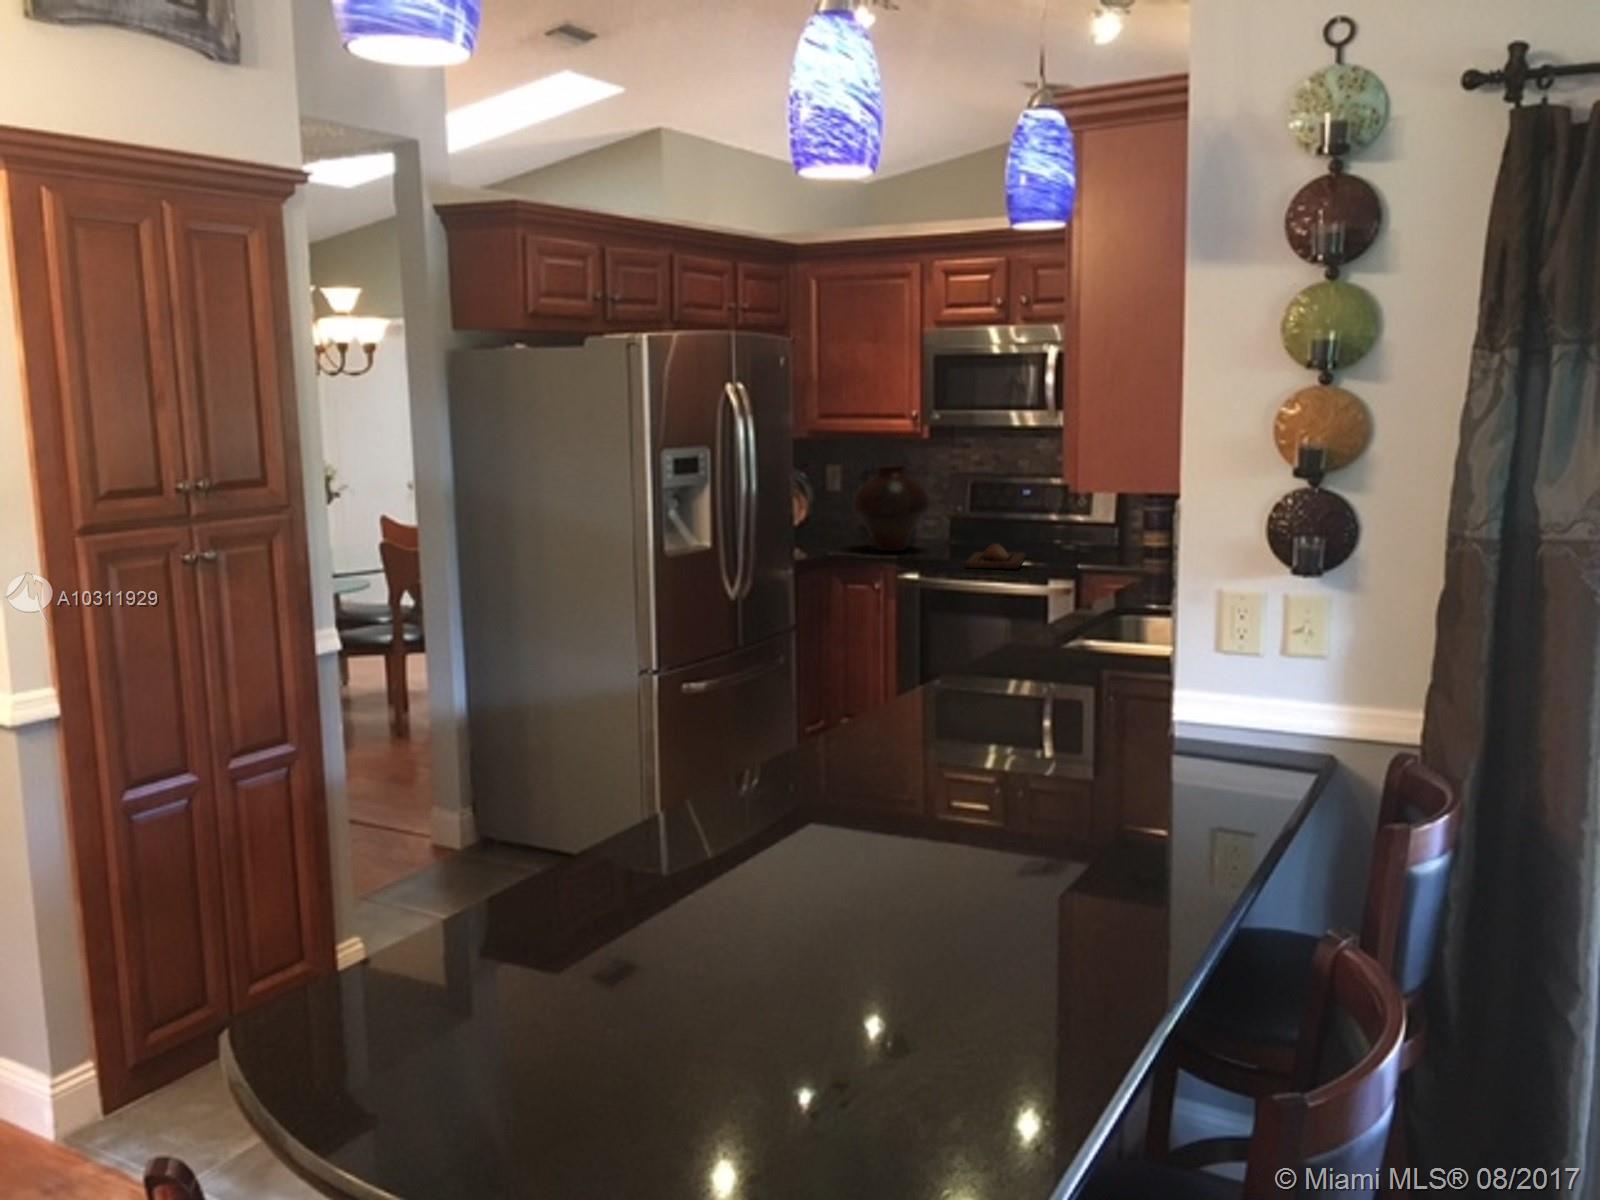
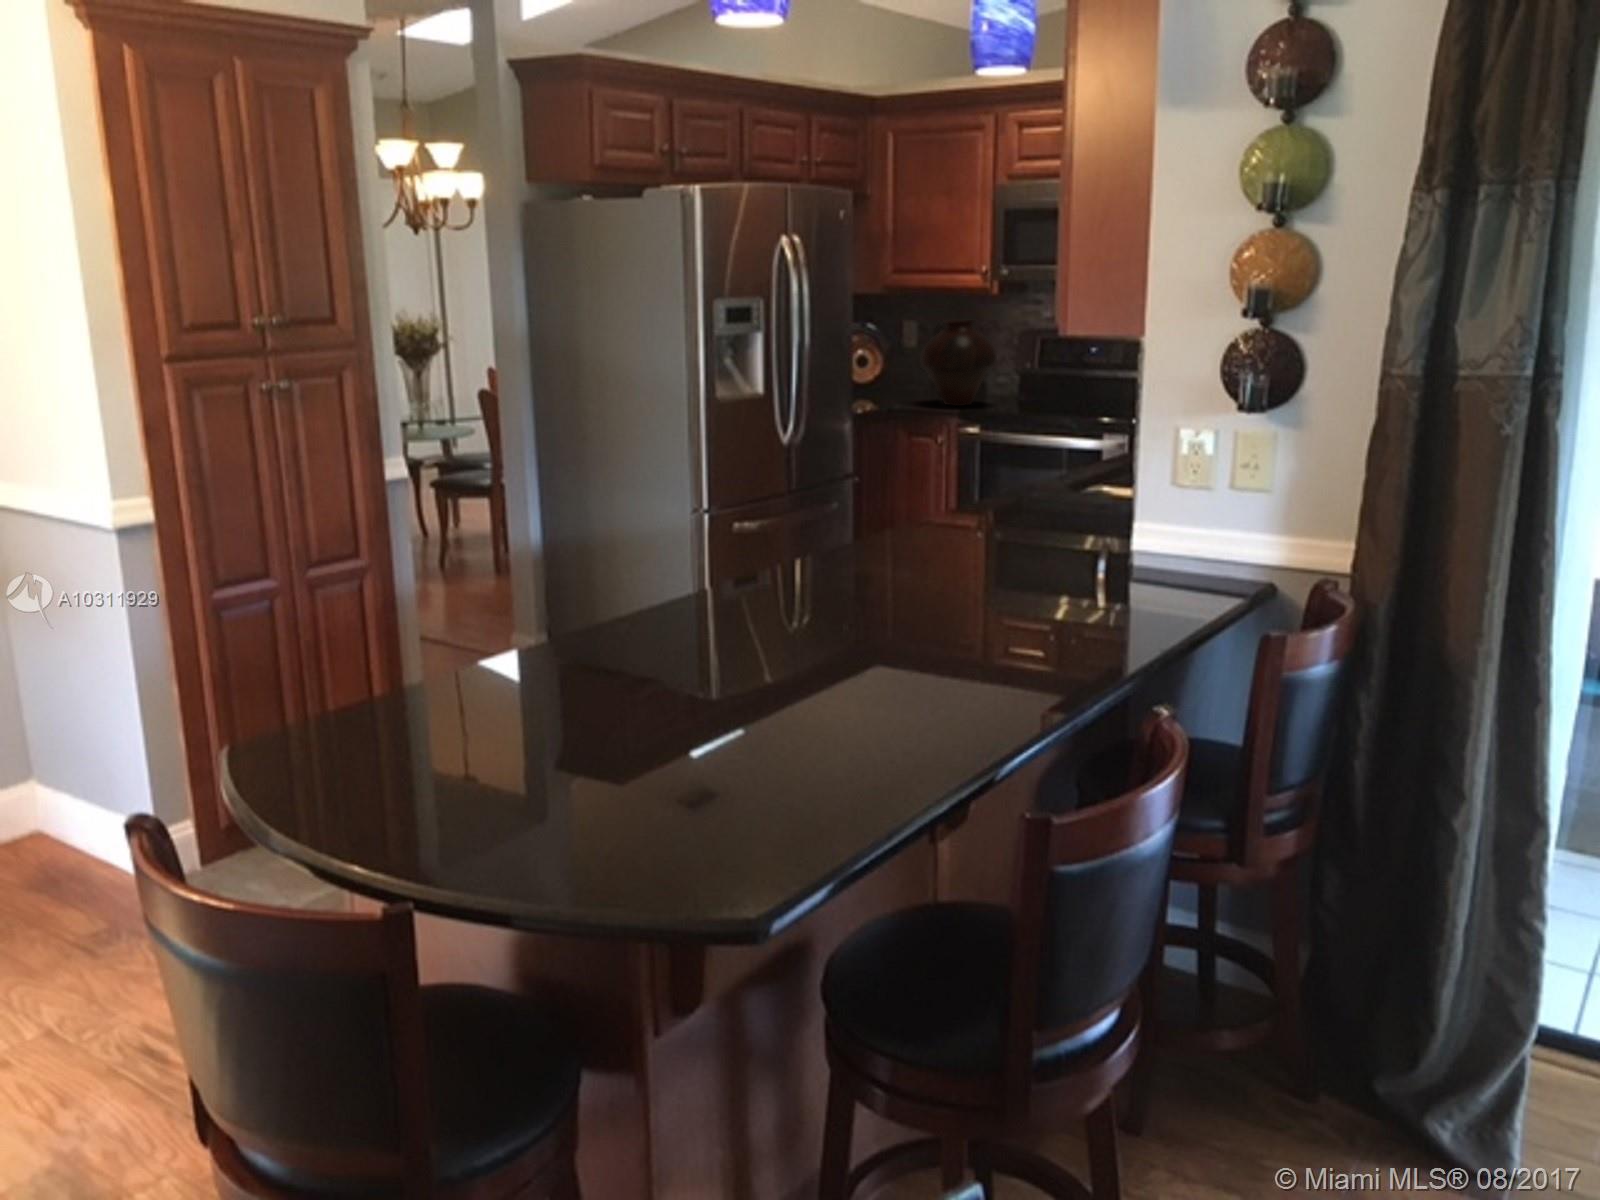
bread loaf: present [965,544,1026,569] -> none [1023,399,1089,423]

